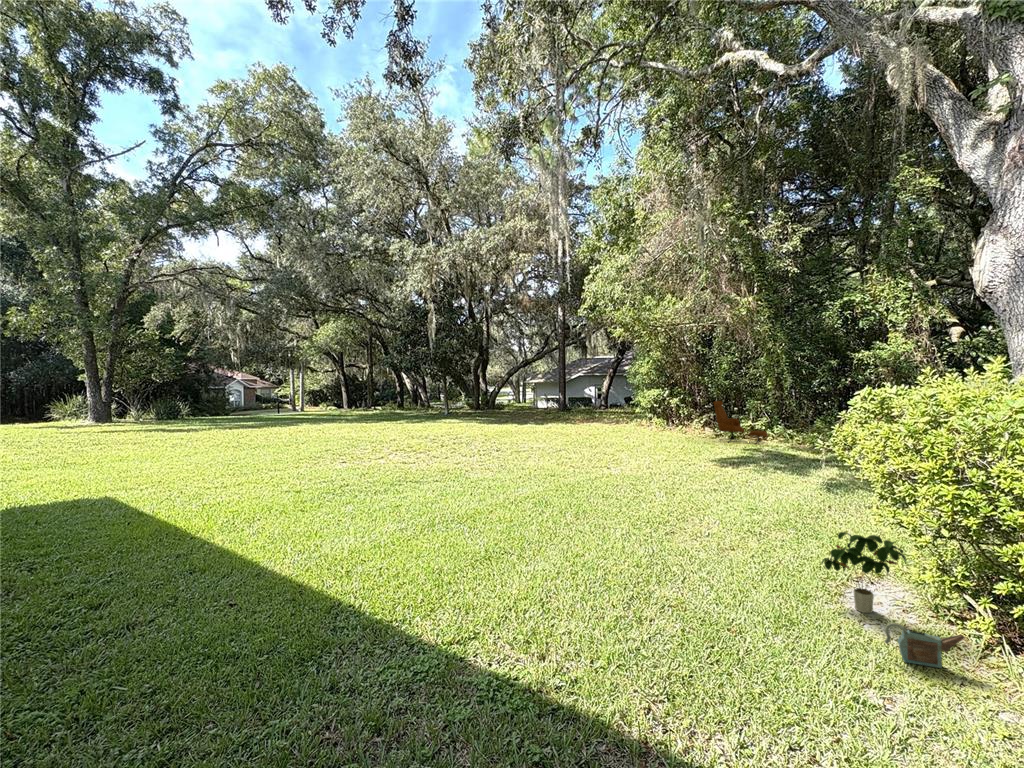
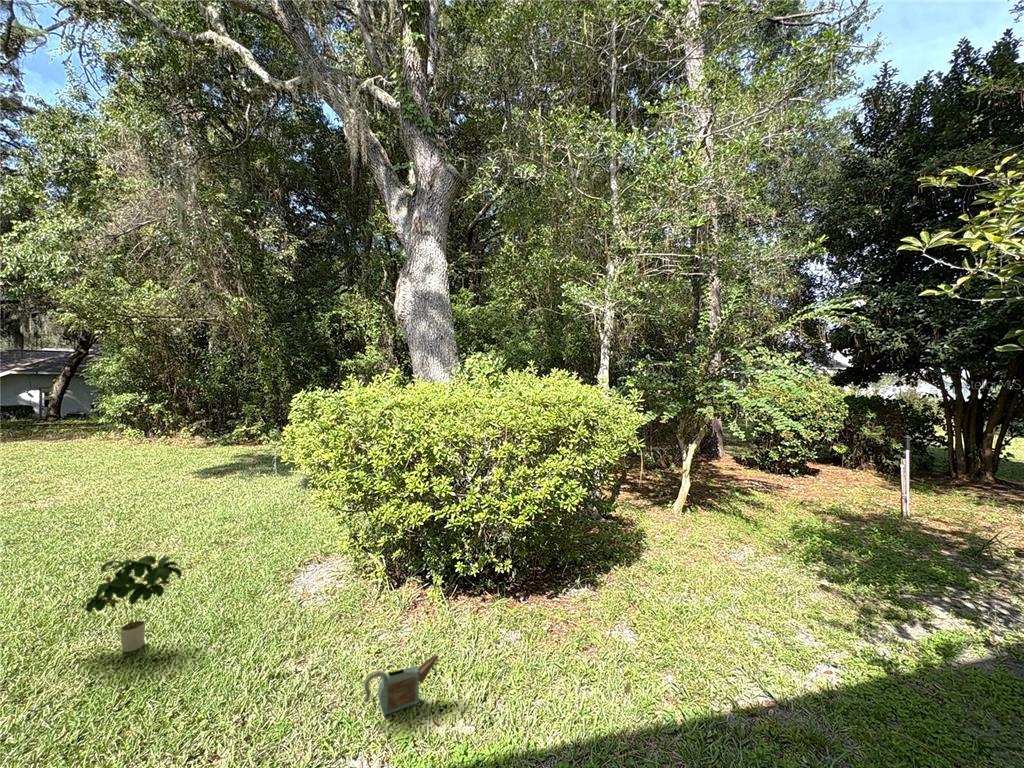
lounge chair: present [714,401,768,443] -> none [203,405,264,450]
potted plant: present [822,532,906,613] -> present [82,556,182,652]

